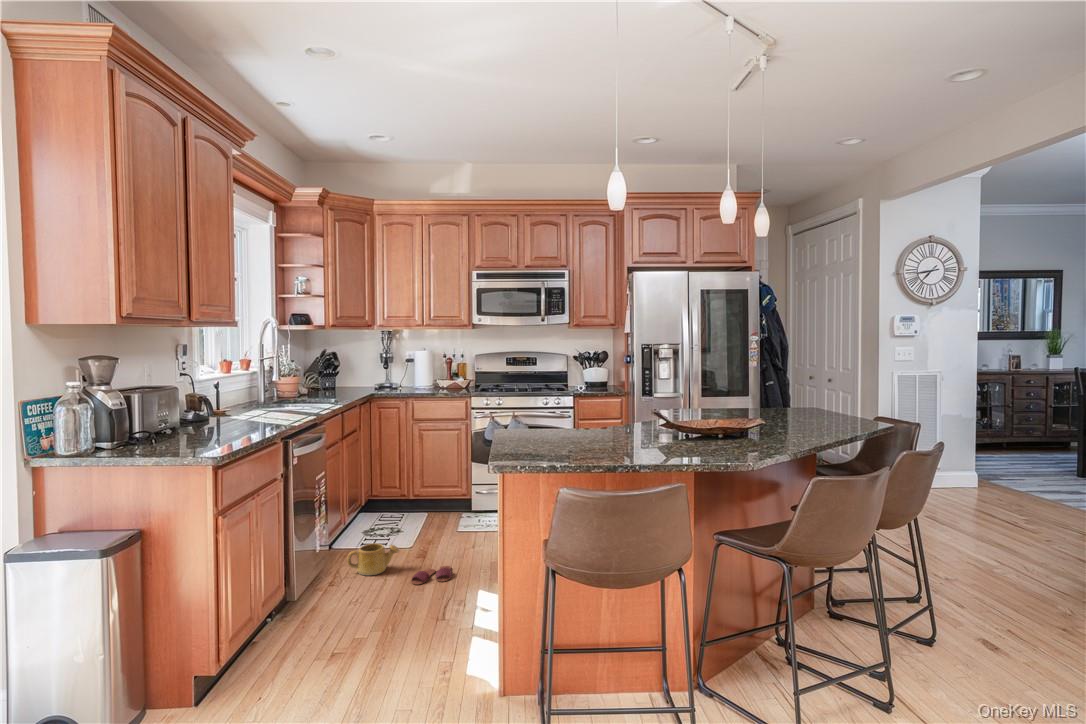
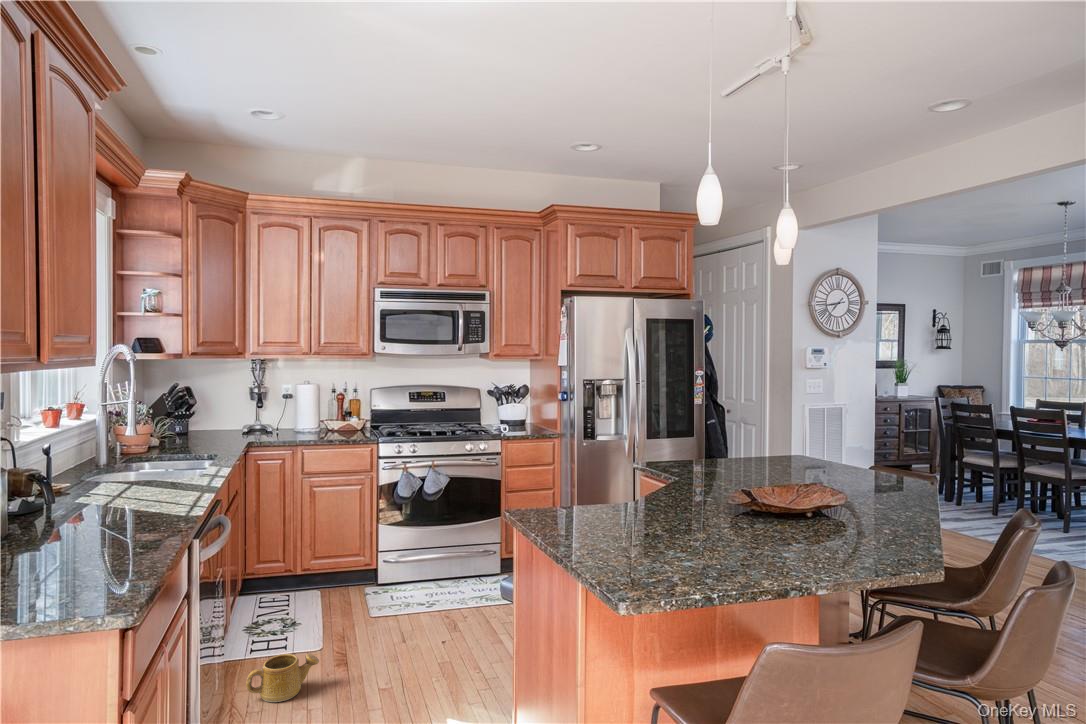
slippers: present [411,566,452,585] -> none [344,673,396,709]

